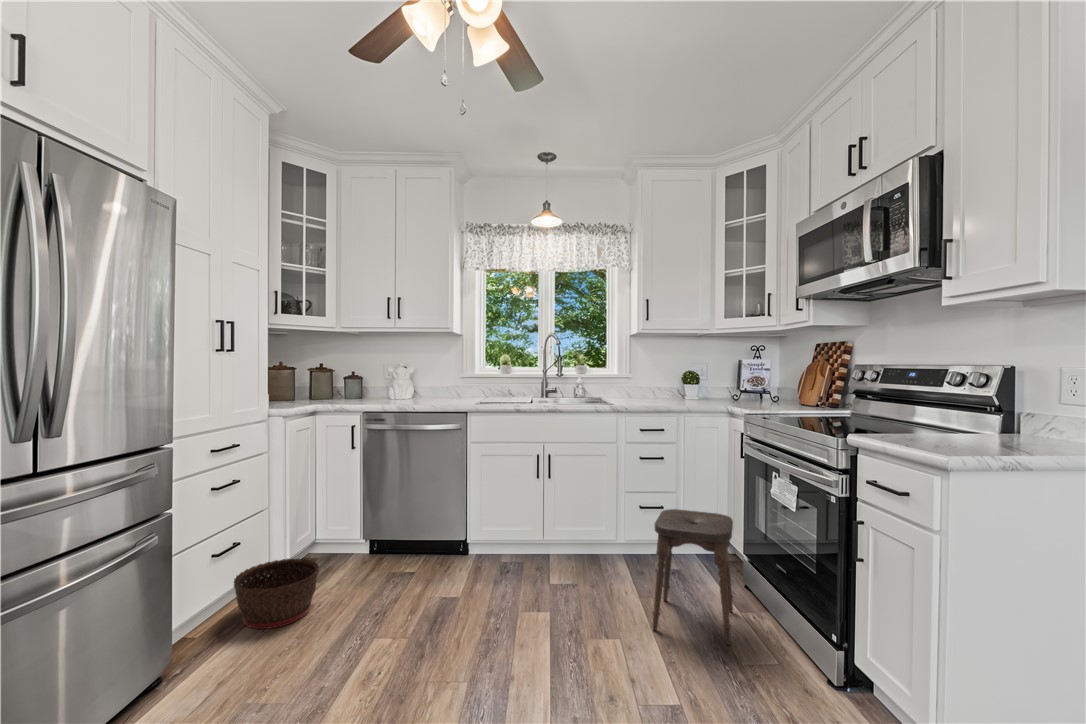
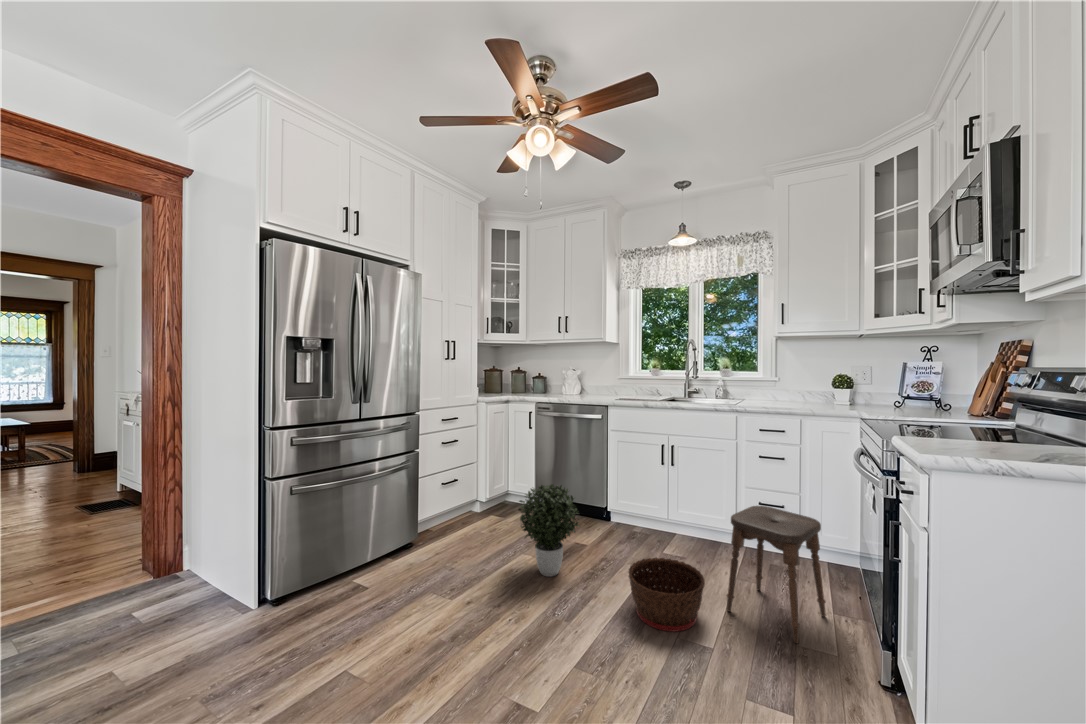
potted plant: none [389,517,477,647] -> present [518,484,580,577]
basket: present [234,559,319,629] -> present [628,558,705,632]

